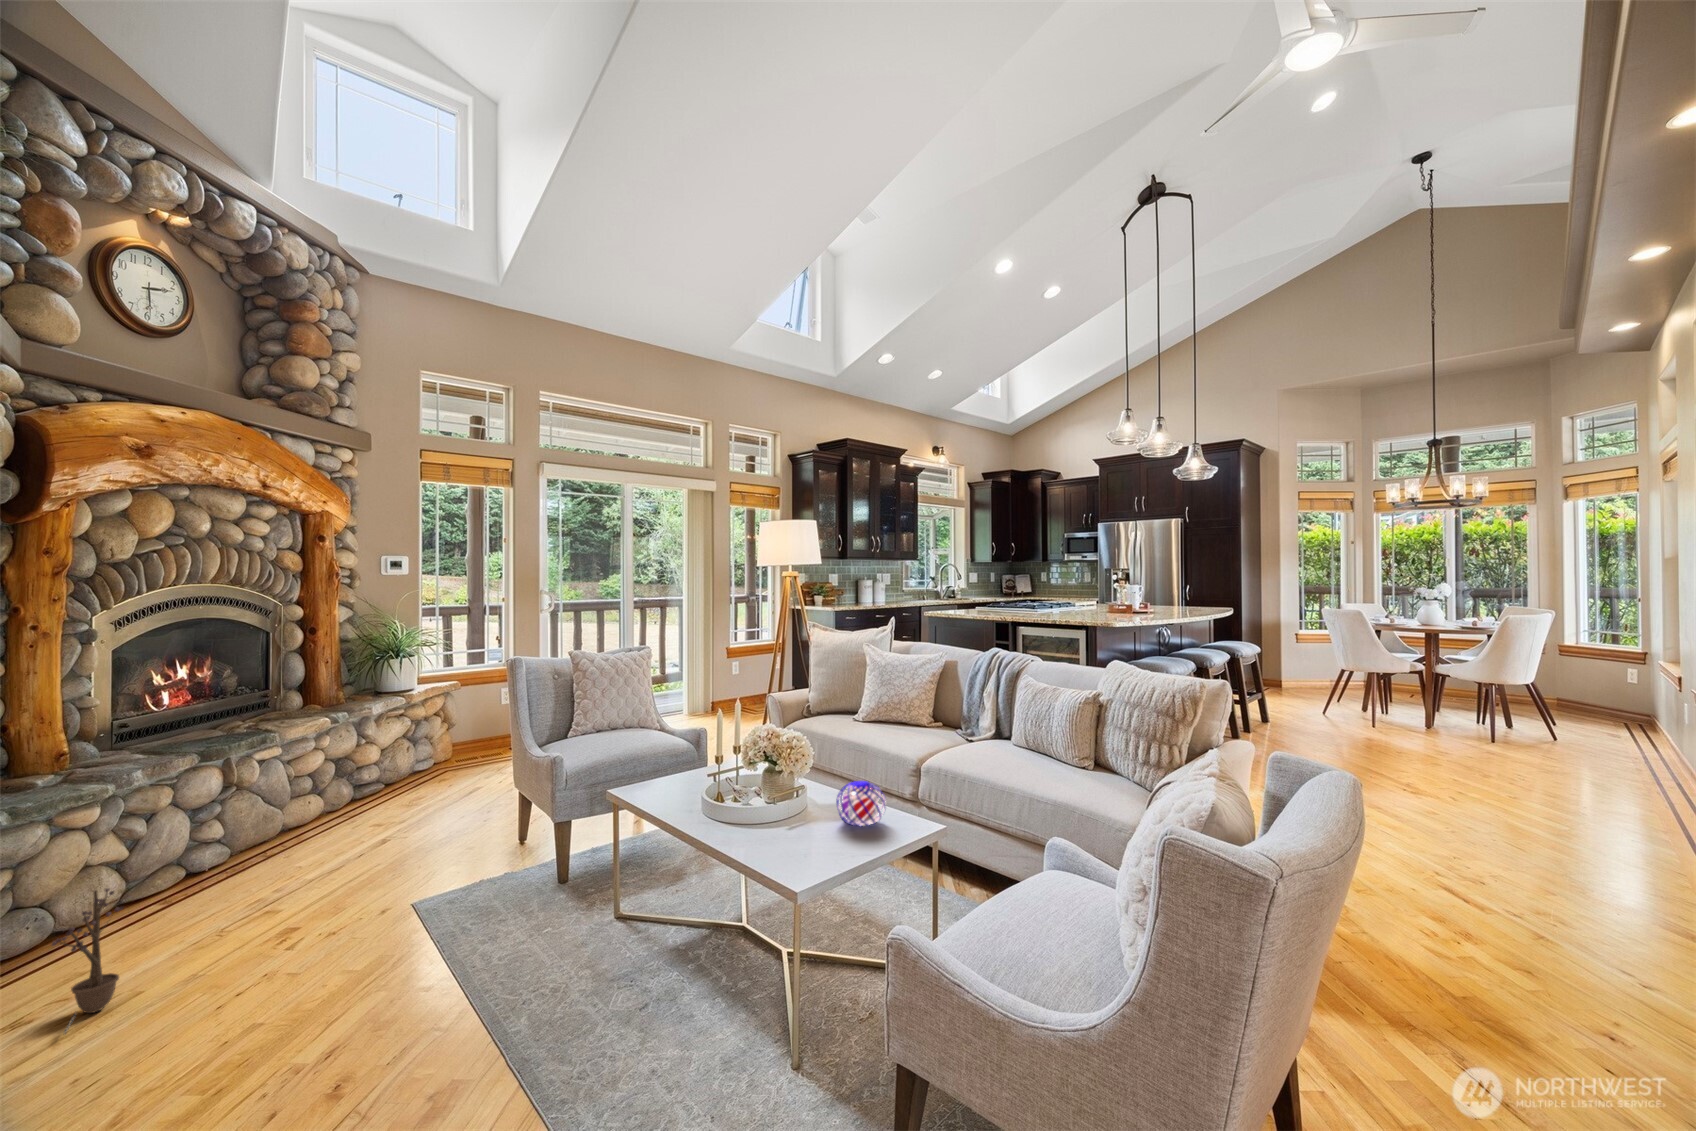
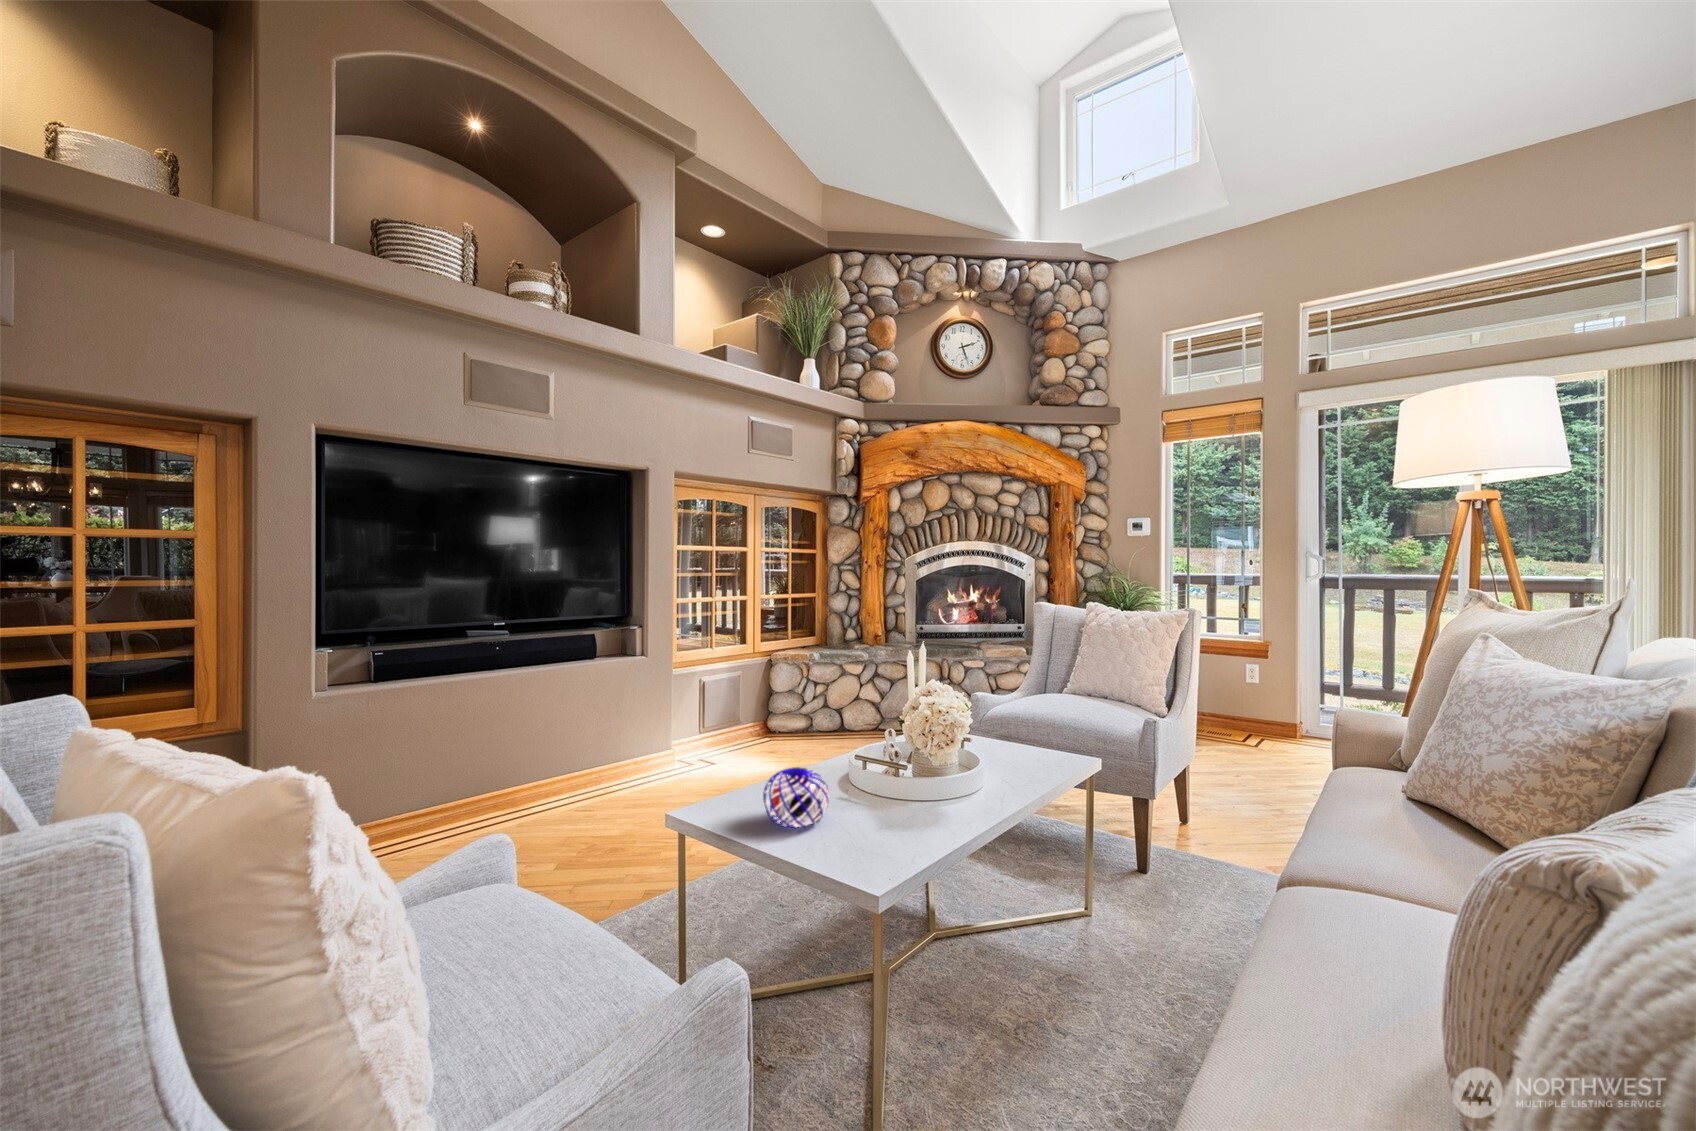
decorative plant: present [52,888,123,1034] -> none [737,696,783,761]

